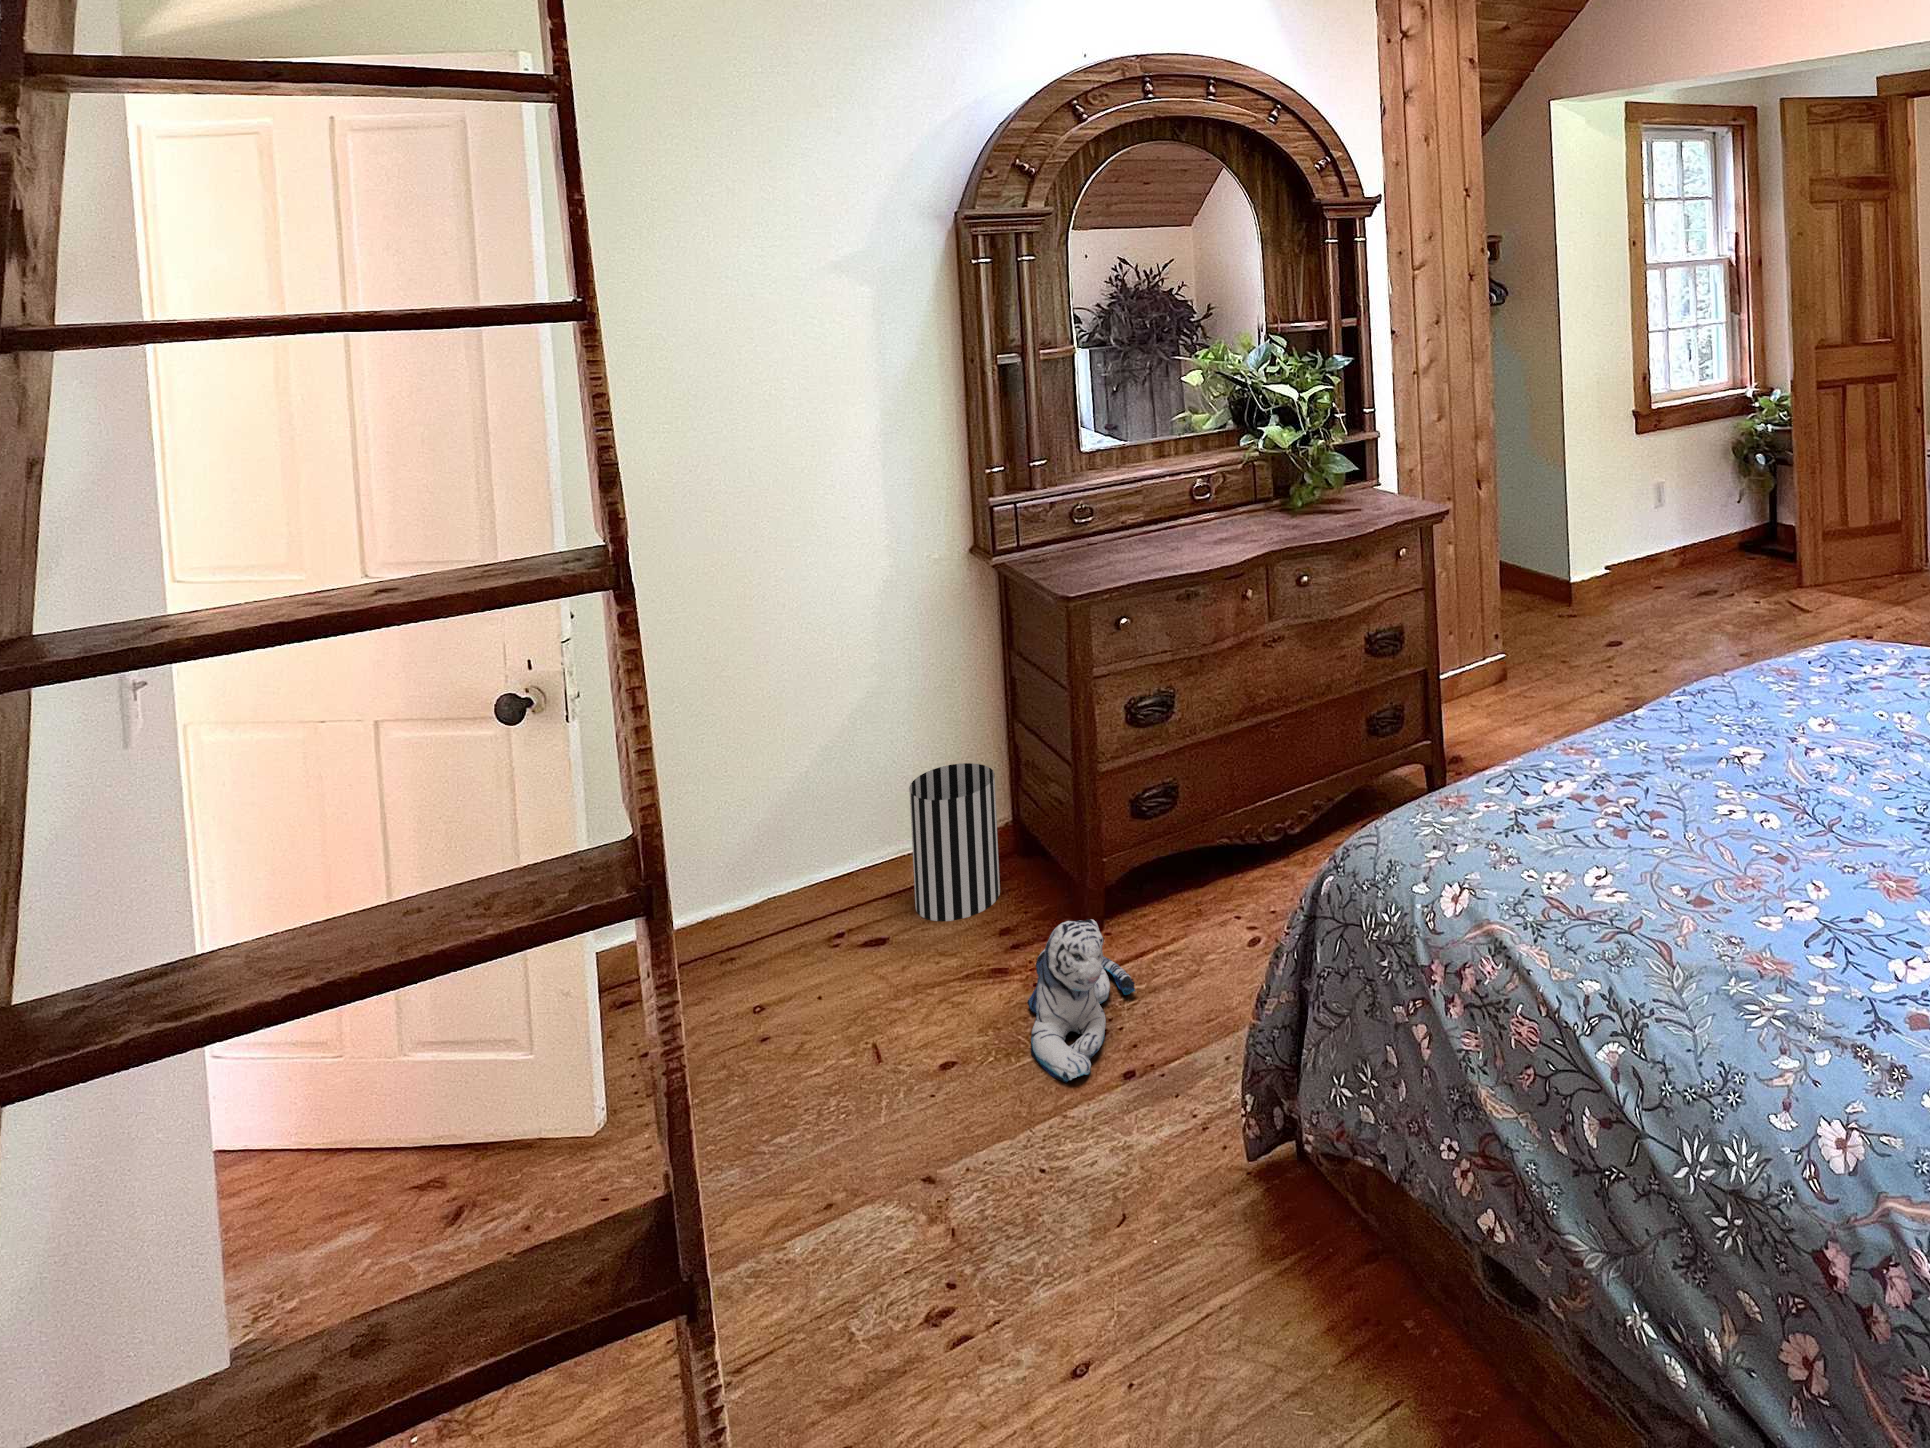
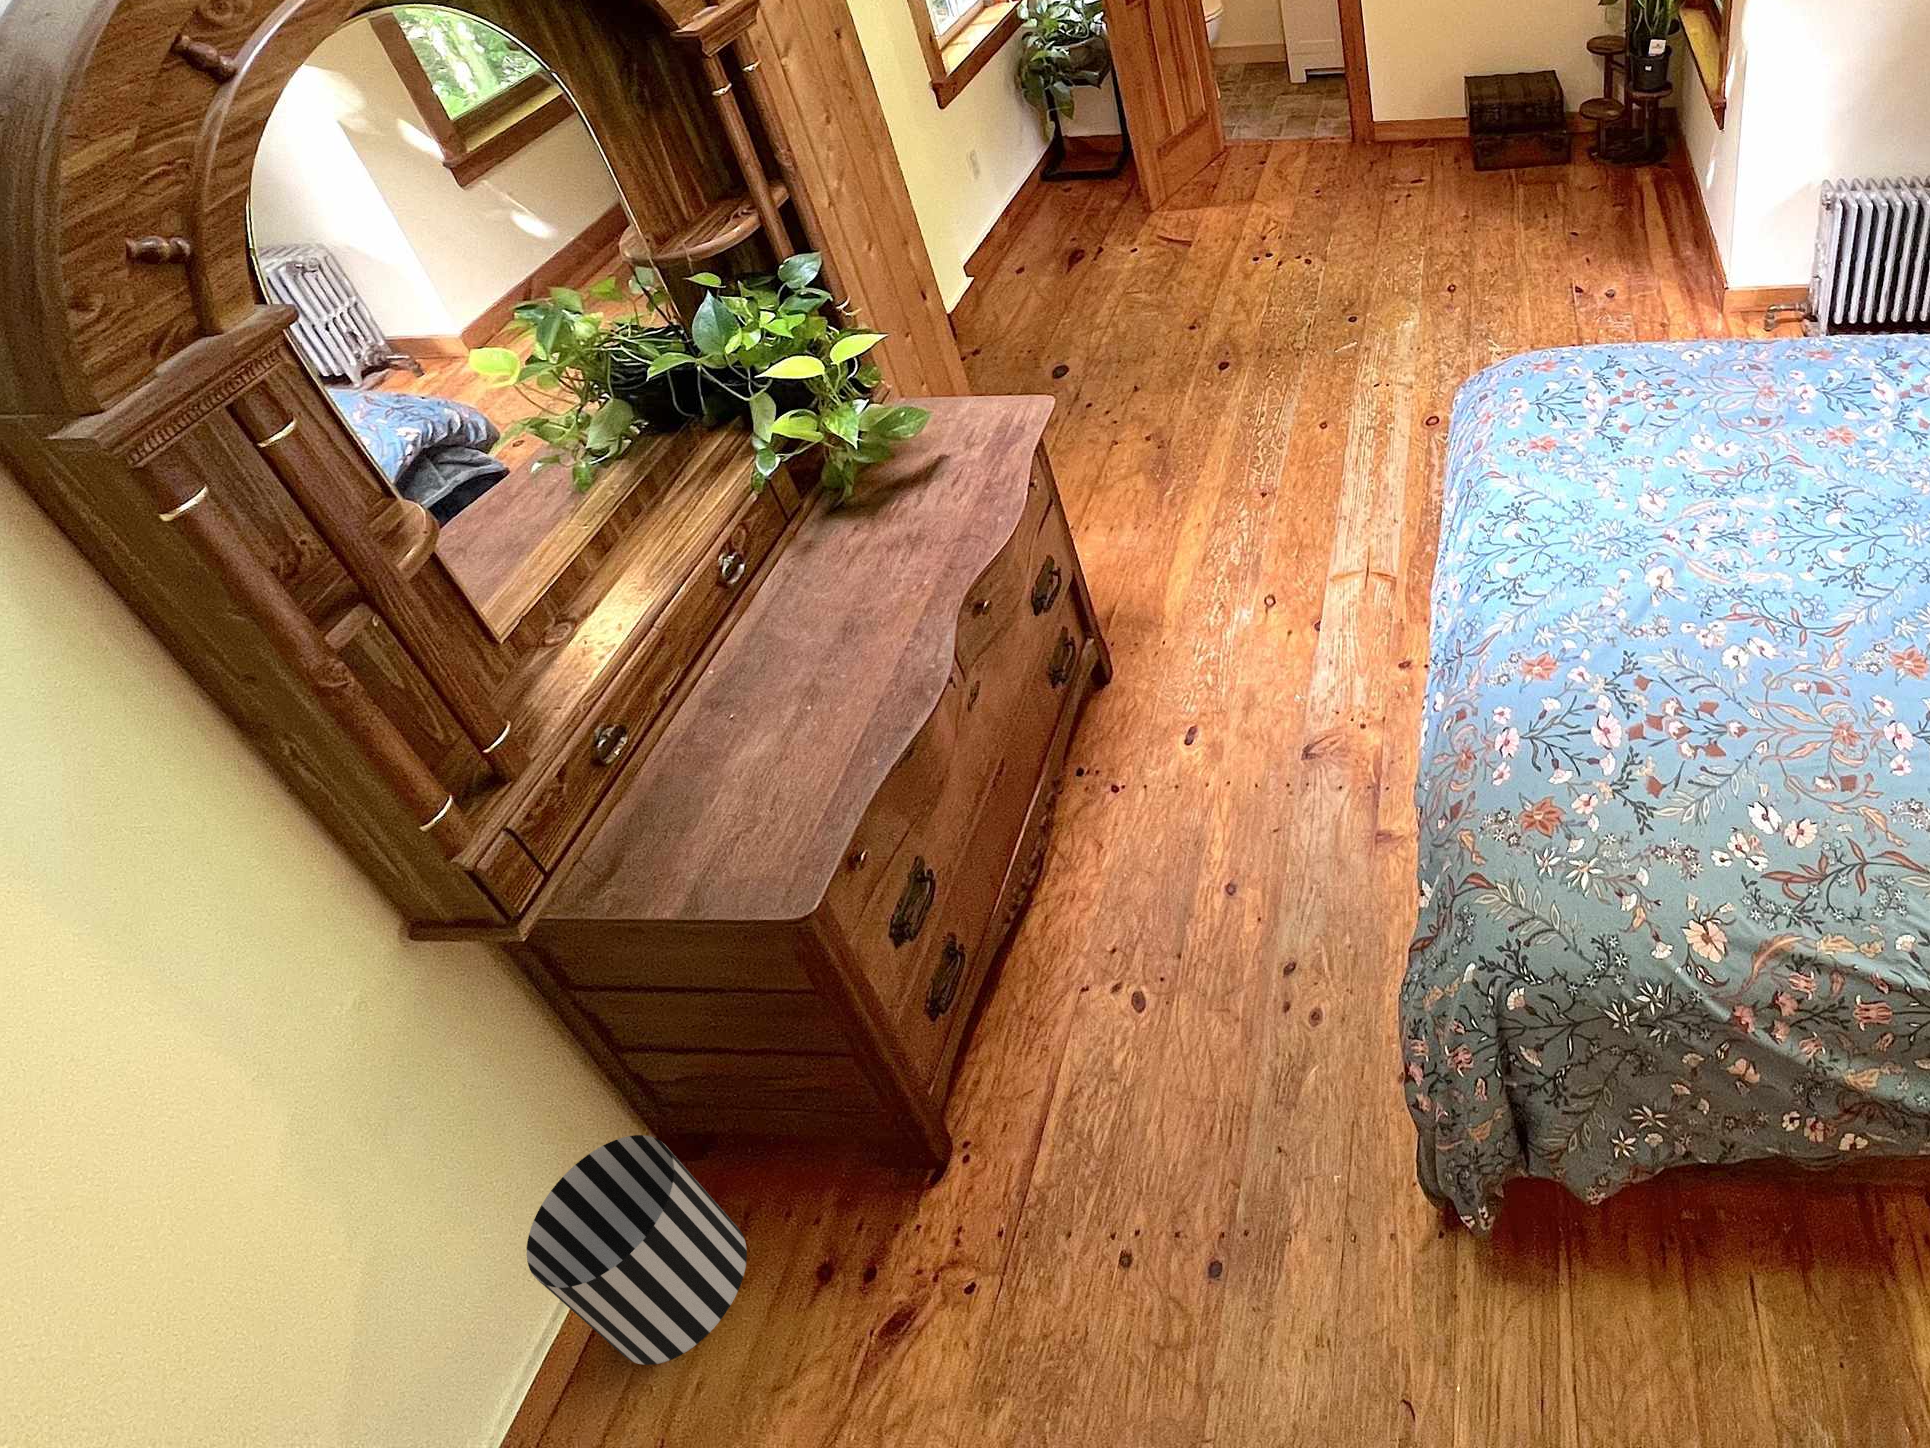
plush toy: present [1027,919,1135,1082] -> none [965,1168,1180,1362]

